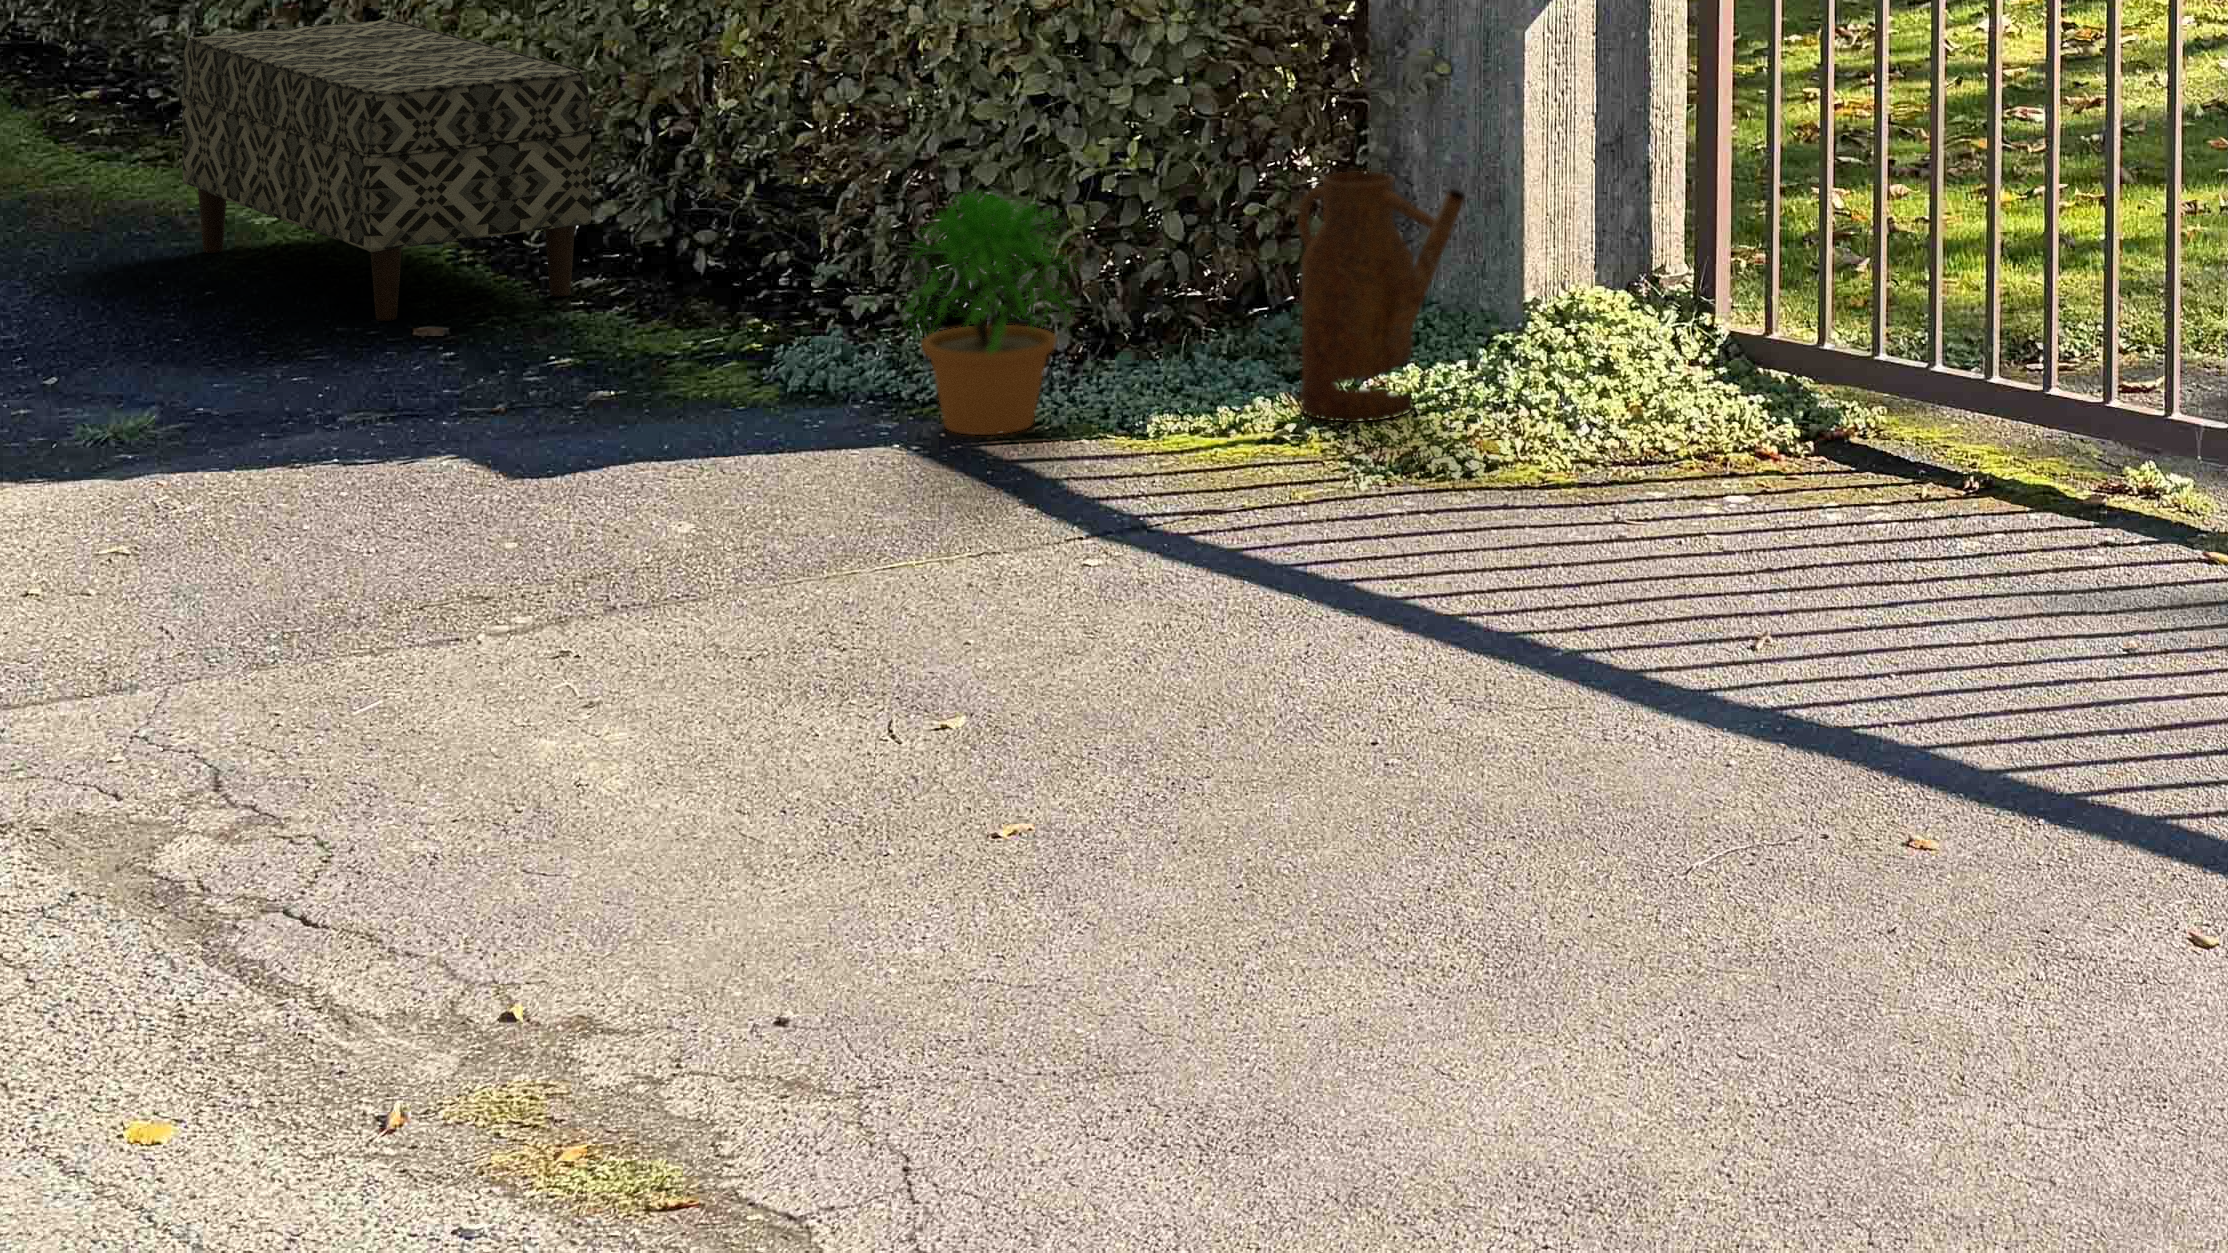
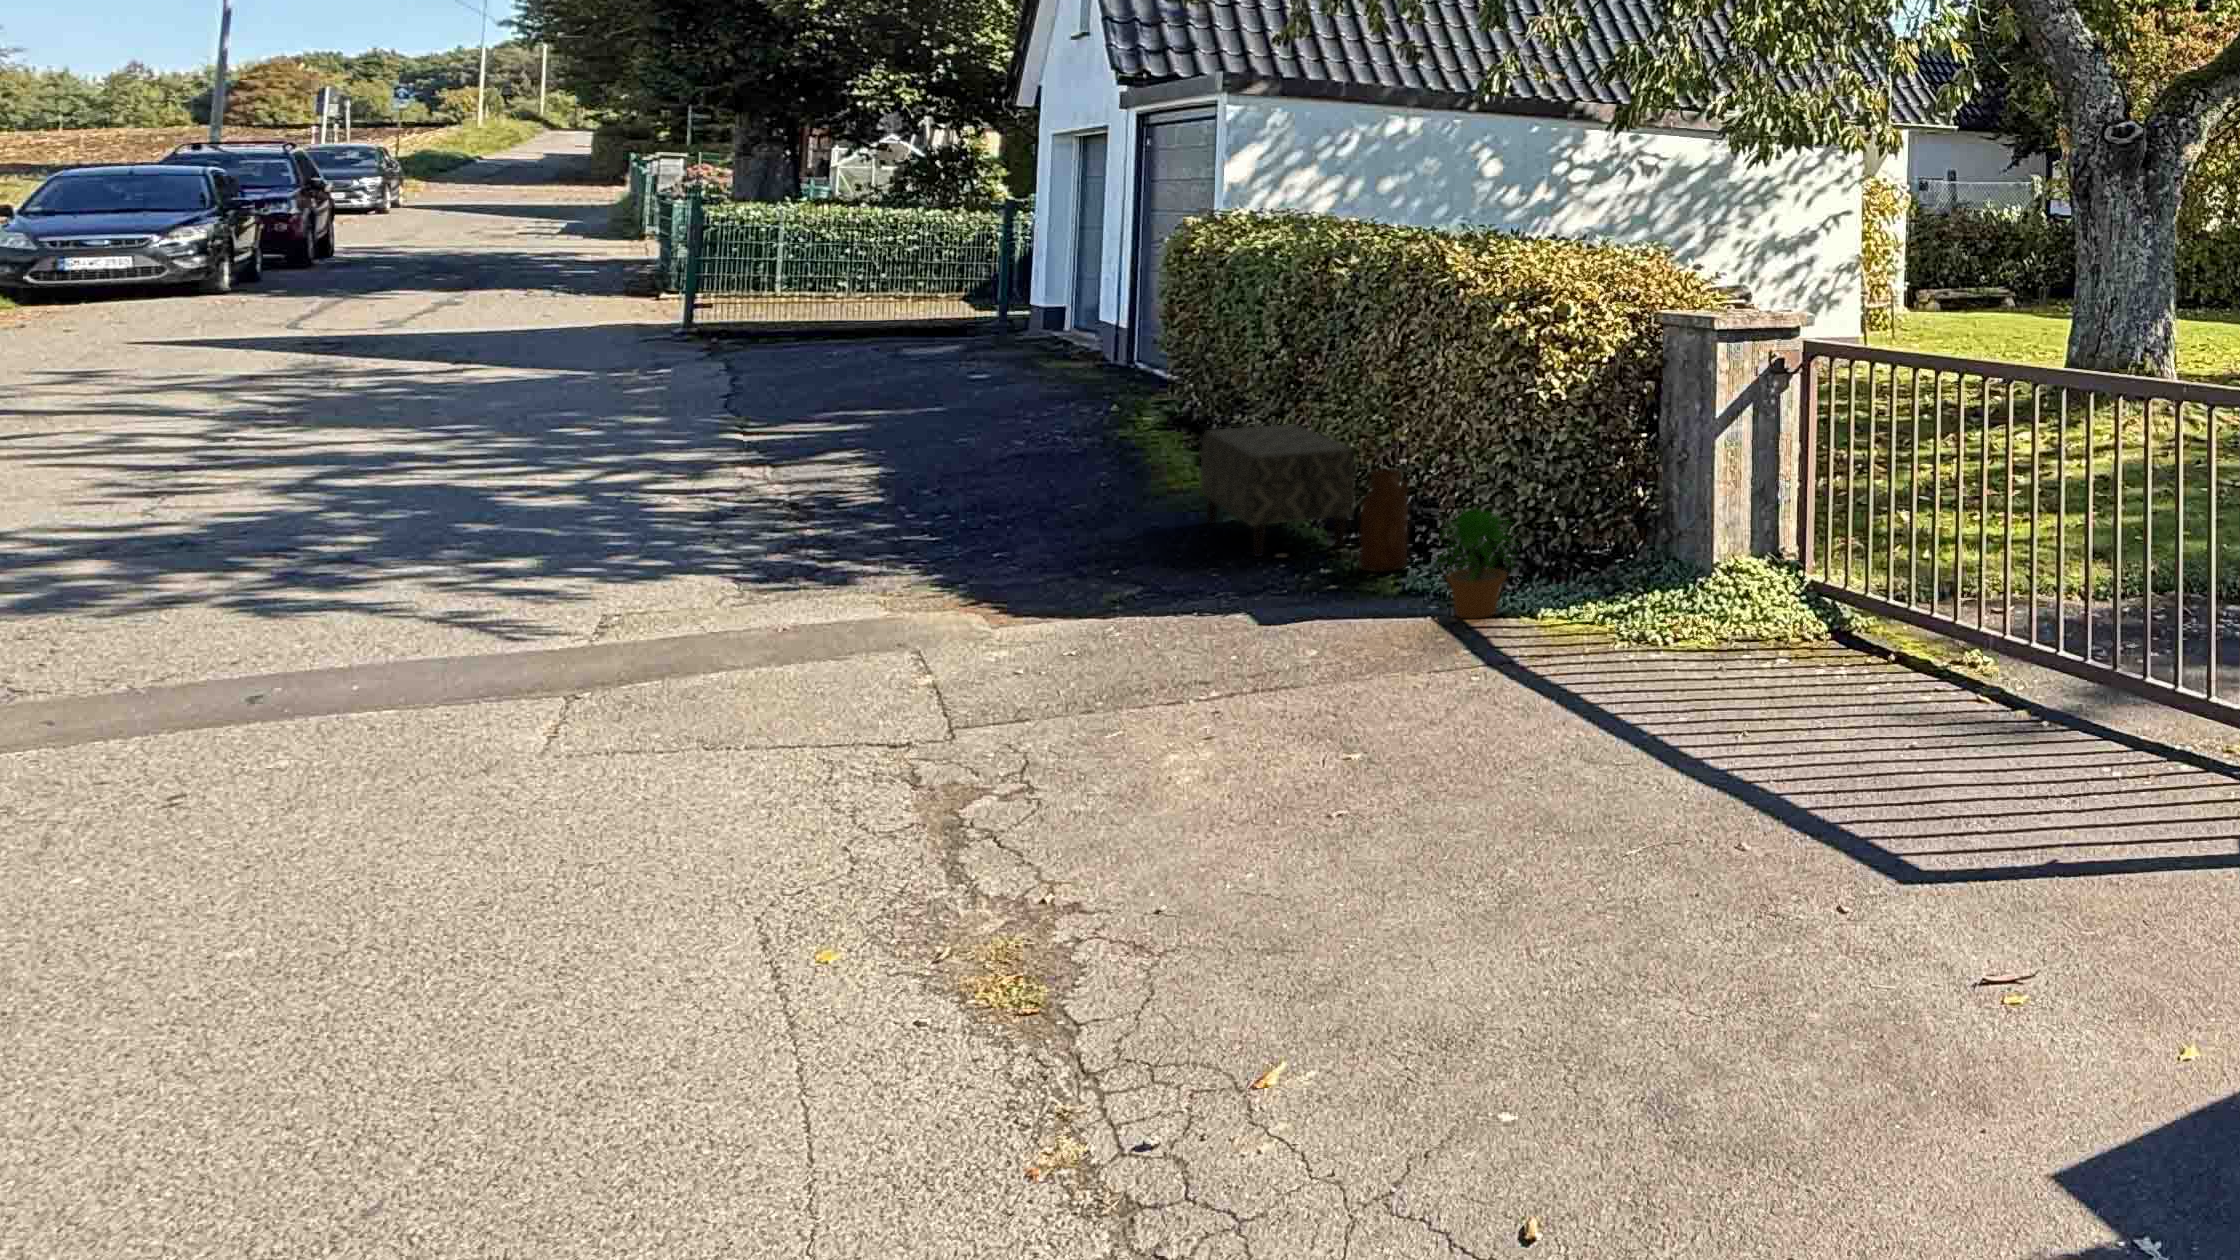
watering can: present [1298,172,1465,422] -> present [1359,469,1410,572]

